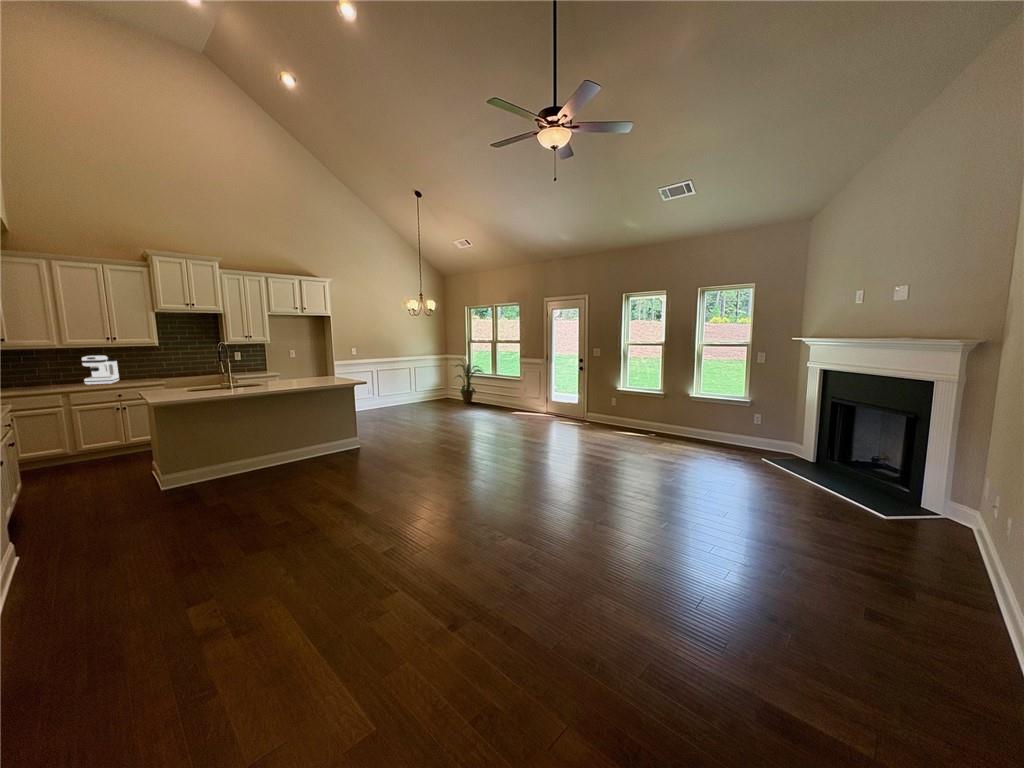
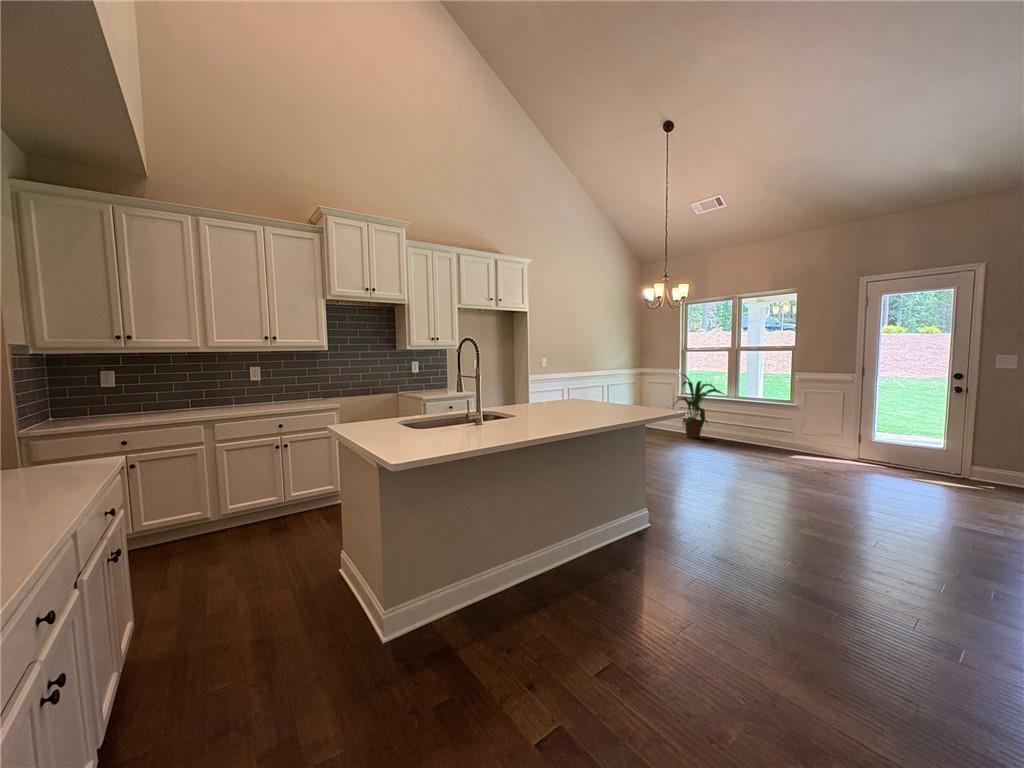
coffee maker: present [82,356,119,385] -> none [231,364,275,409]

